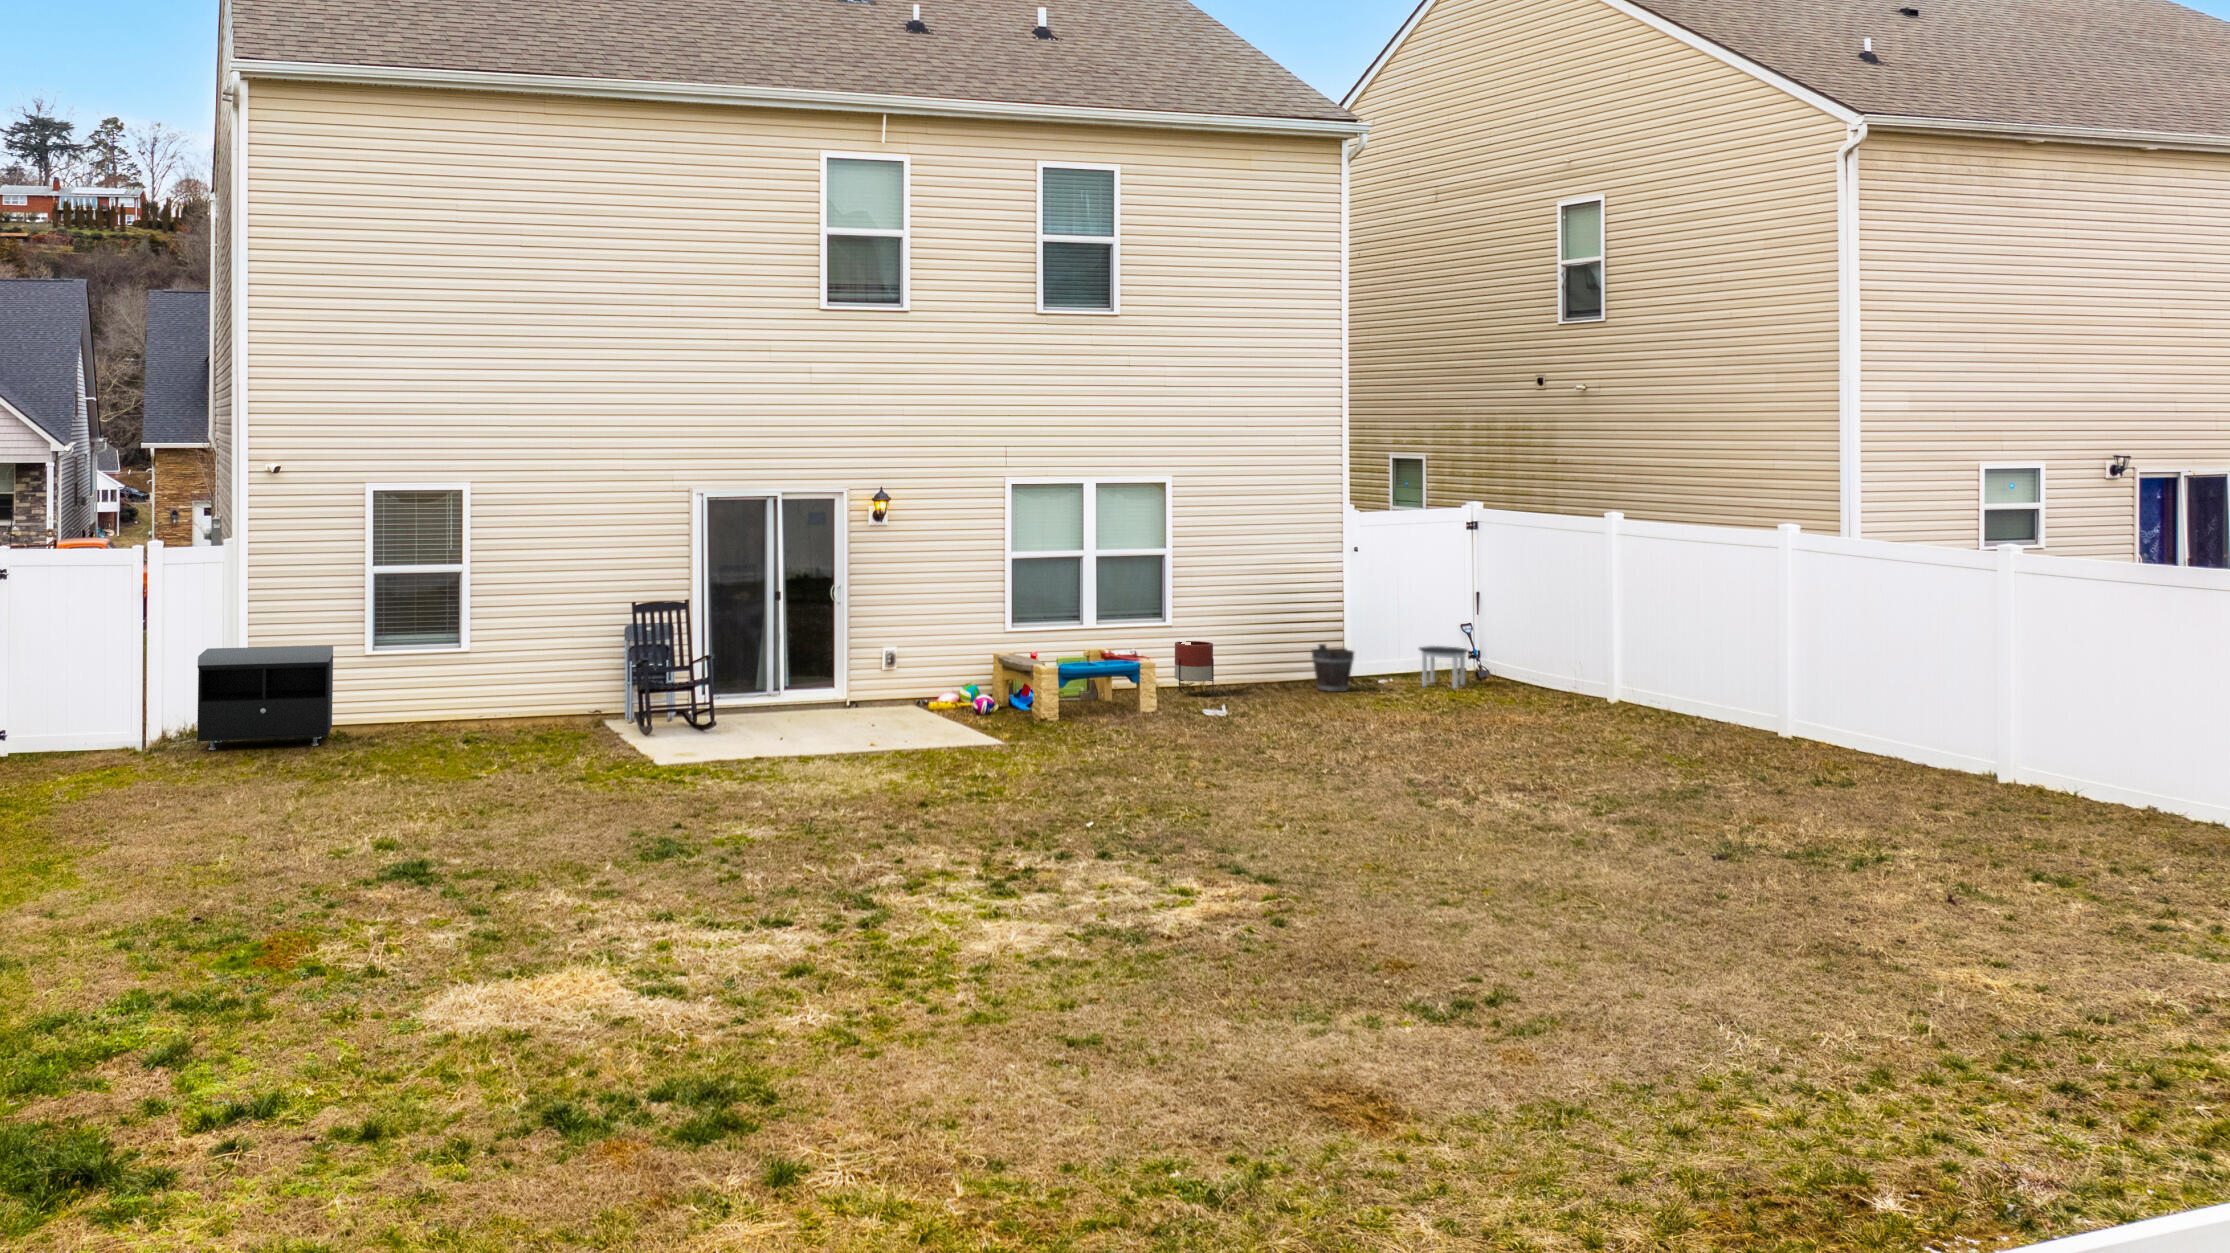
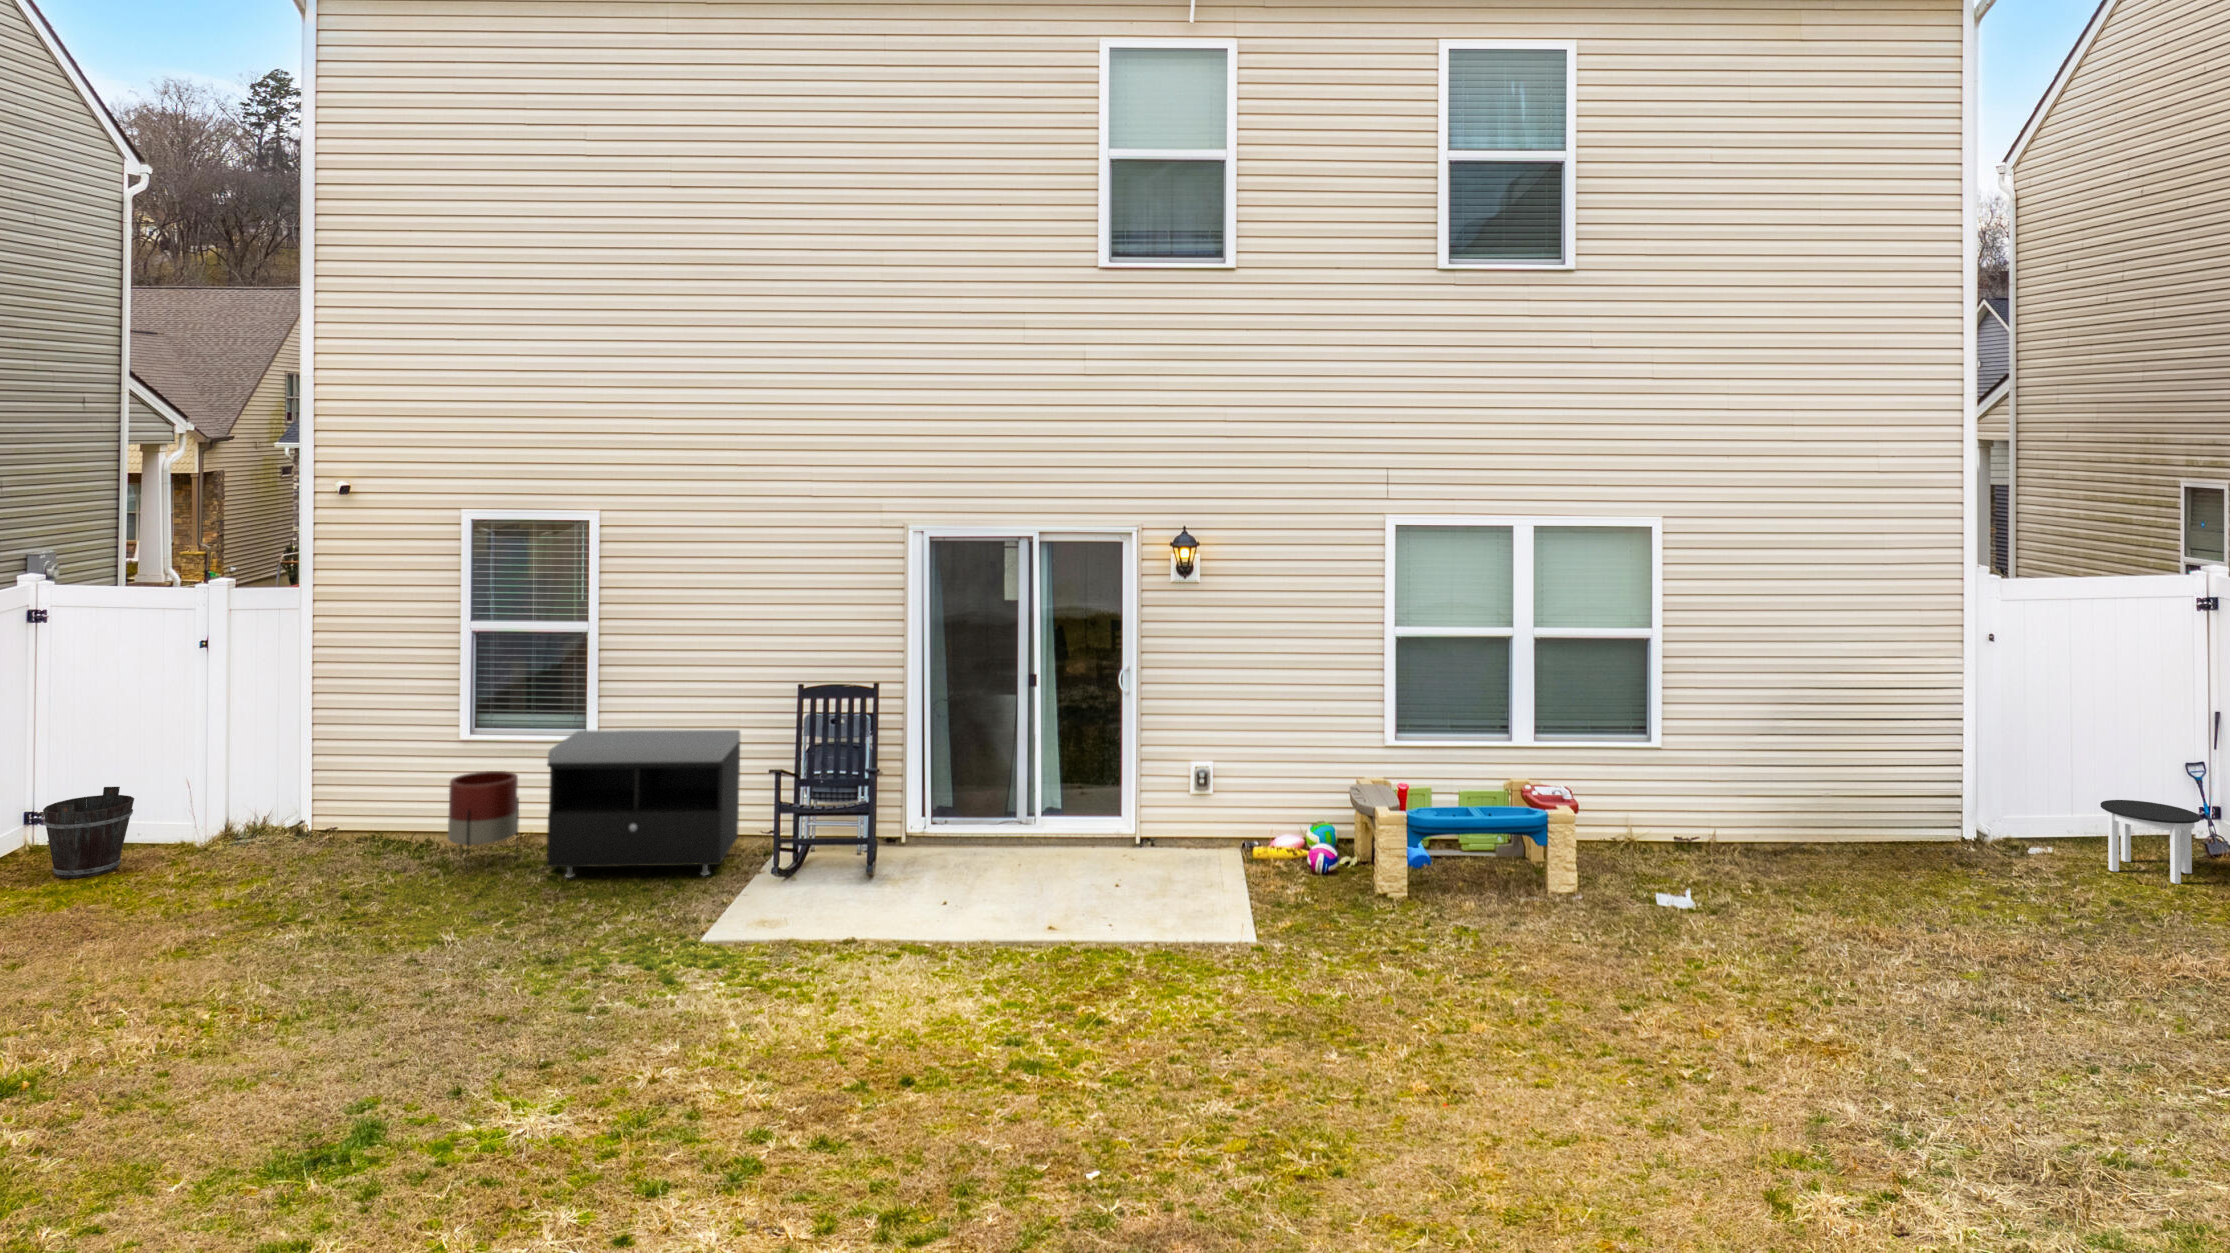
planter: present [1175,641,1214,696] -> present [448,771,519,871]
bucket: present [1312,644,1354,692] -> present [43,787,134,878]
storage bench: present [197,646,333,750] -> present [546,730,740,878]

